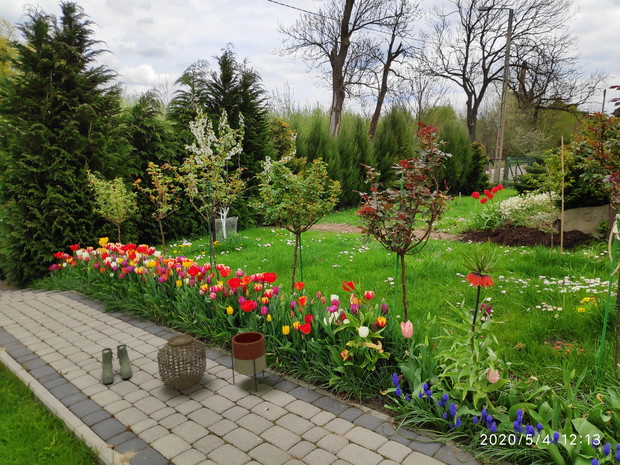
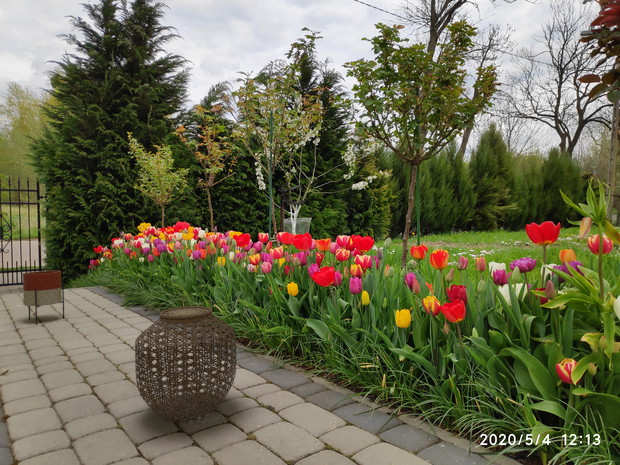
planter: present [231,332,266,392] -> present [23,271,64,325]
boots: present [102,345,132,384] -> none [46,327,106,395]

